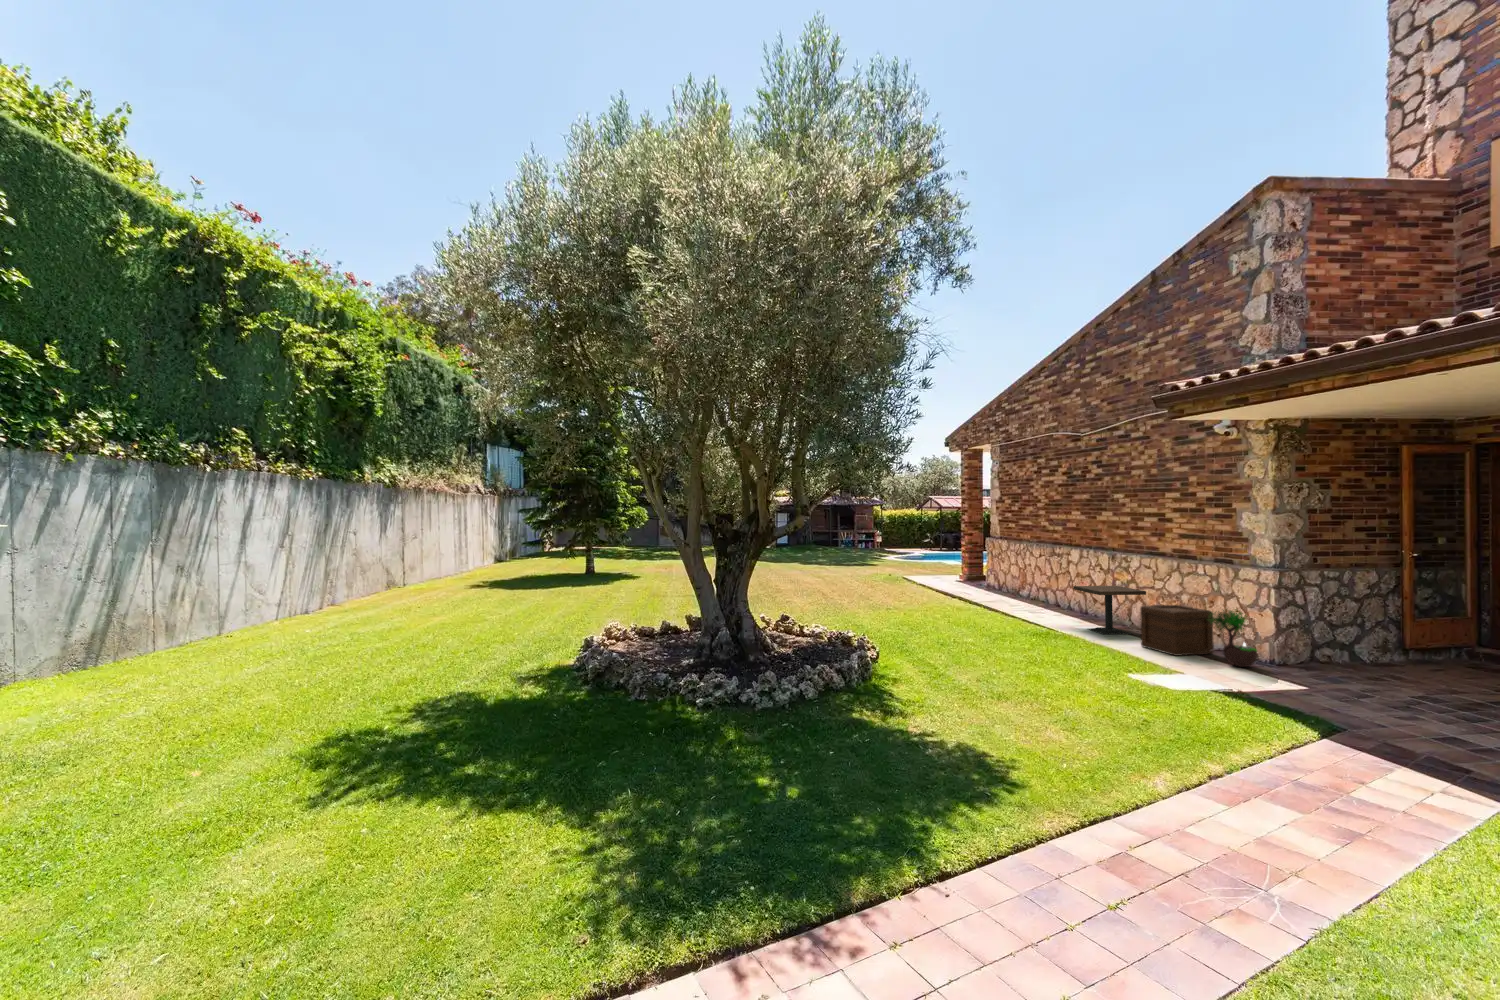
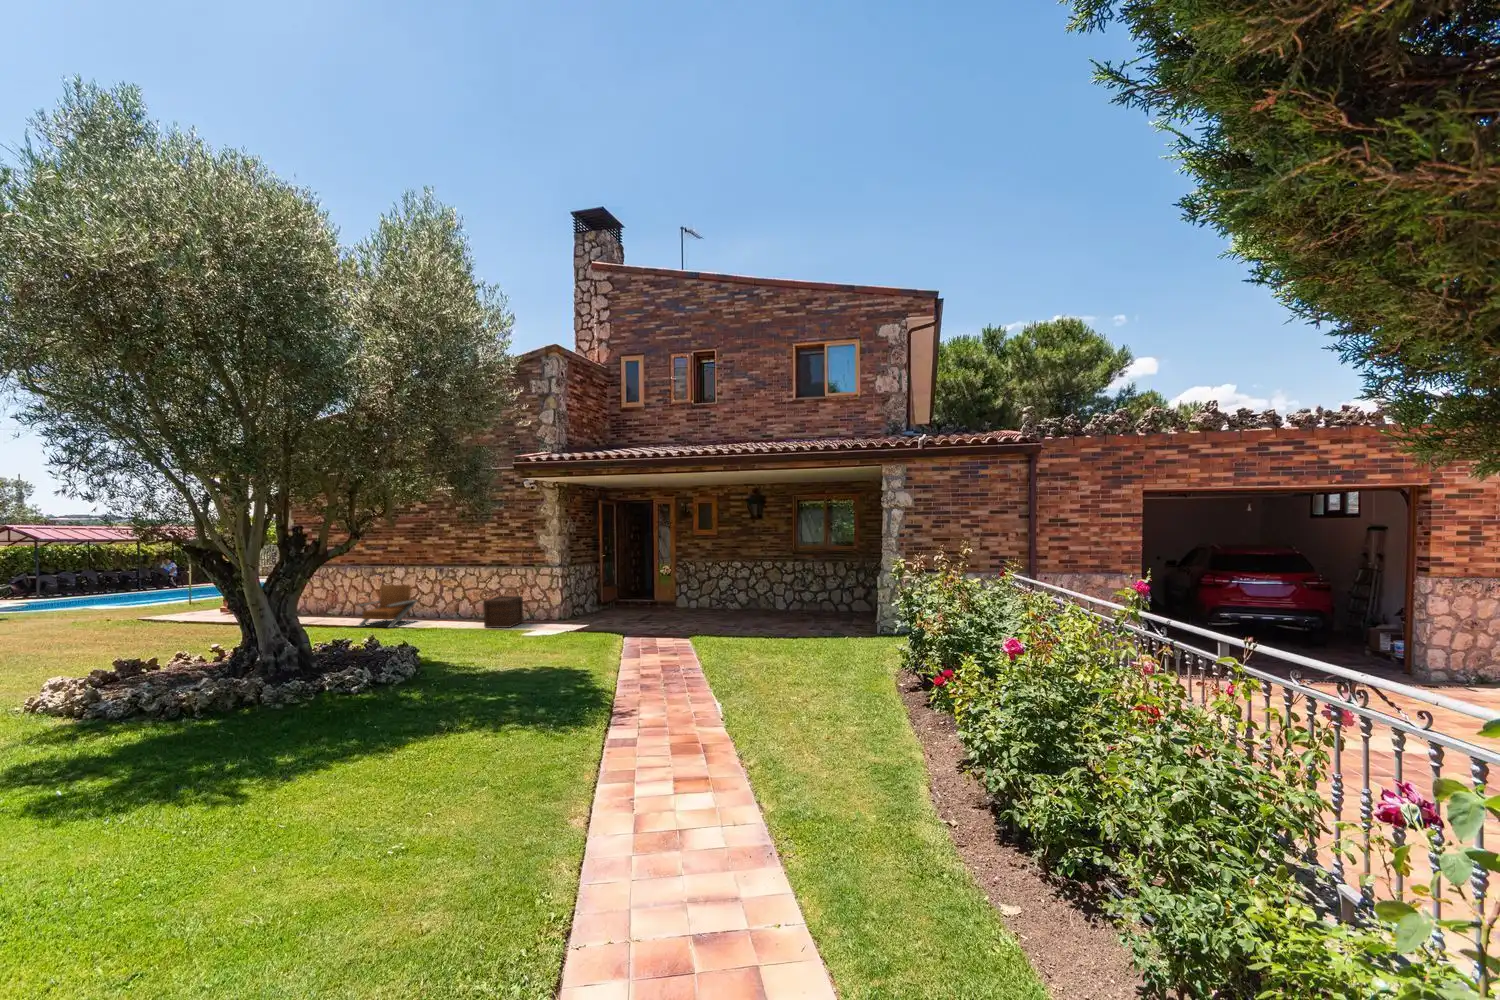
lounge chair: none [1021,567,1088,620] -> present [358,585,417,628]
side table: present [1073,586,1146,635] -> none [421,591,473,627]
potted tree: present [1211,609,1257,667] -> none [528,589,552,625]

